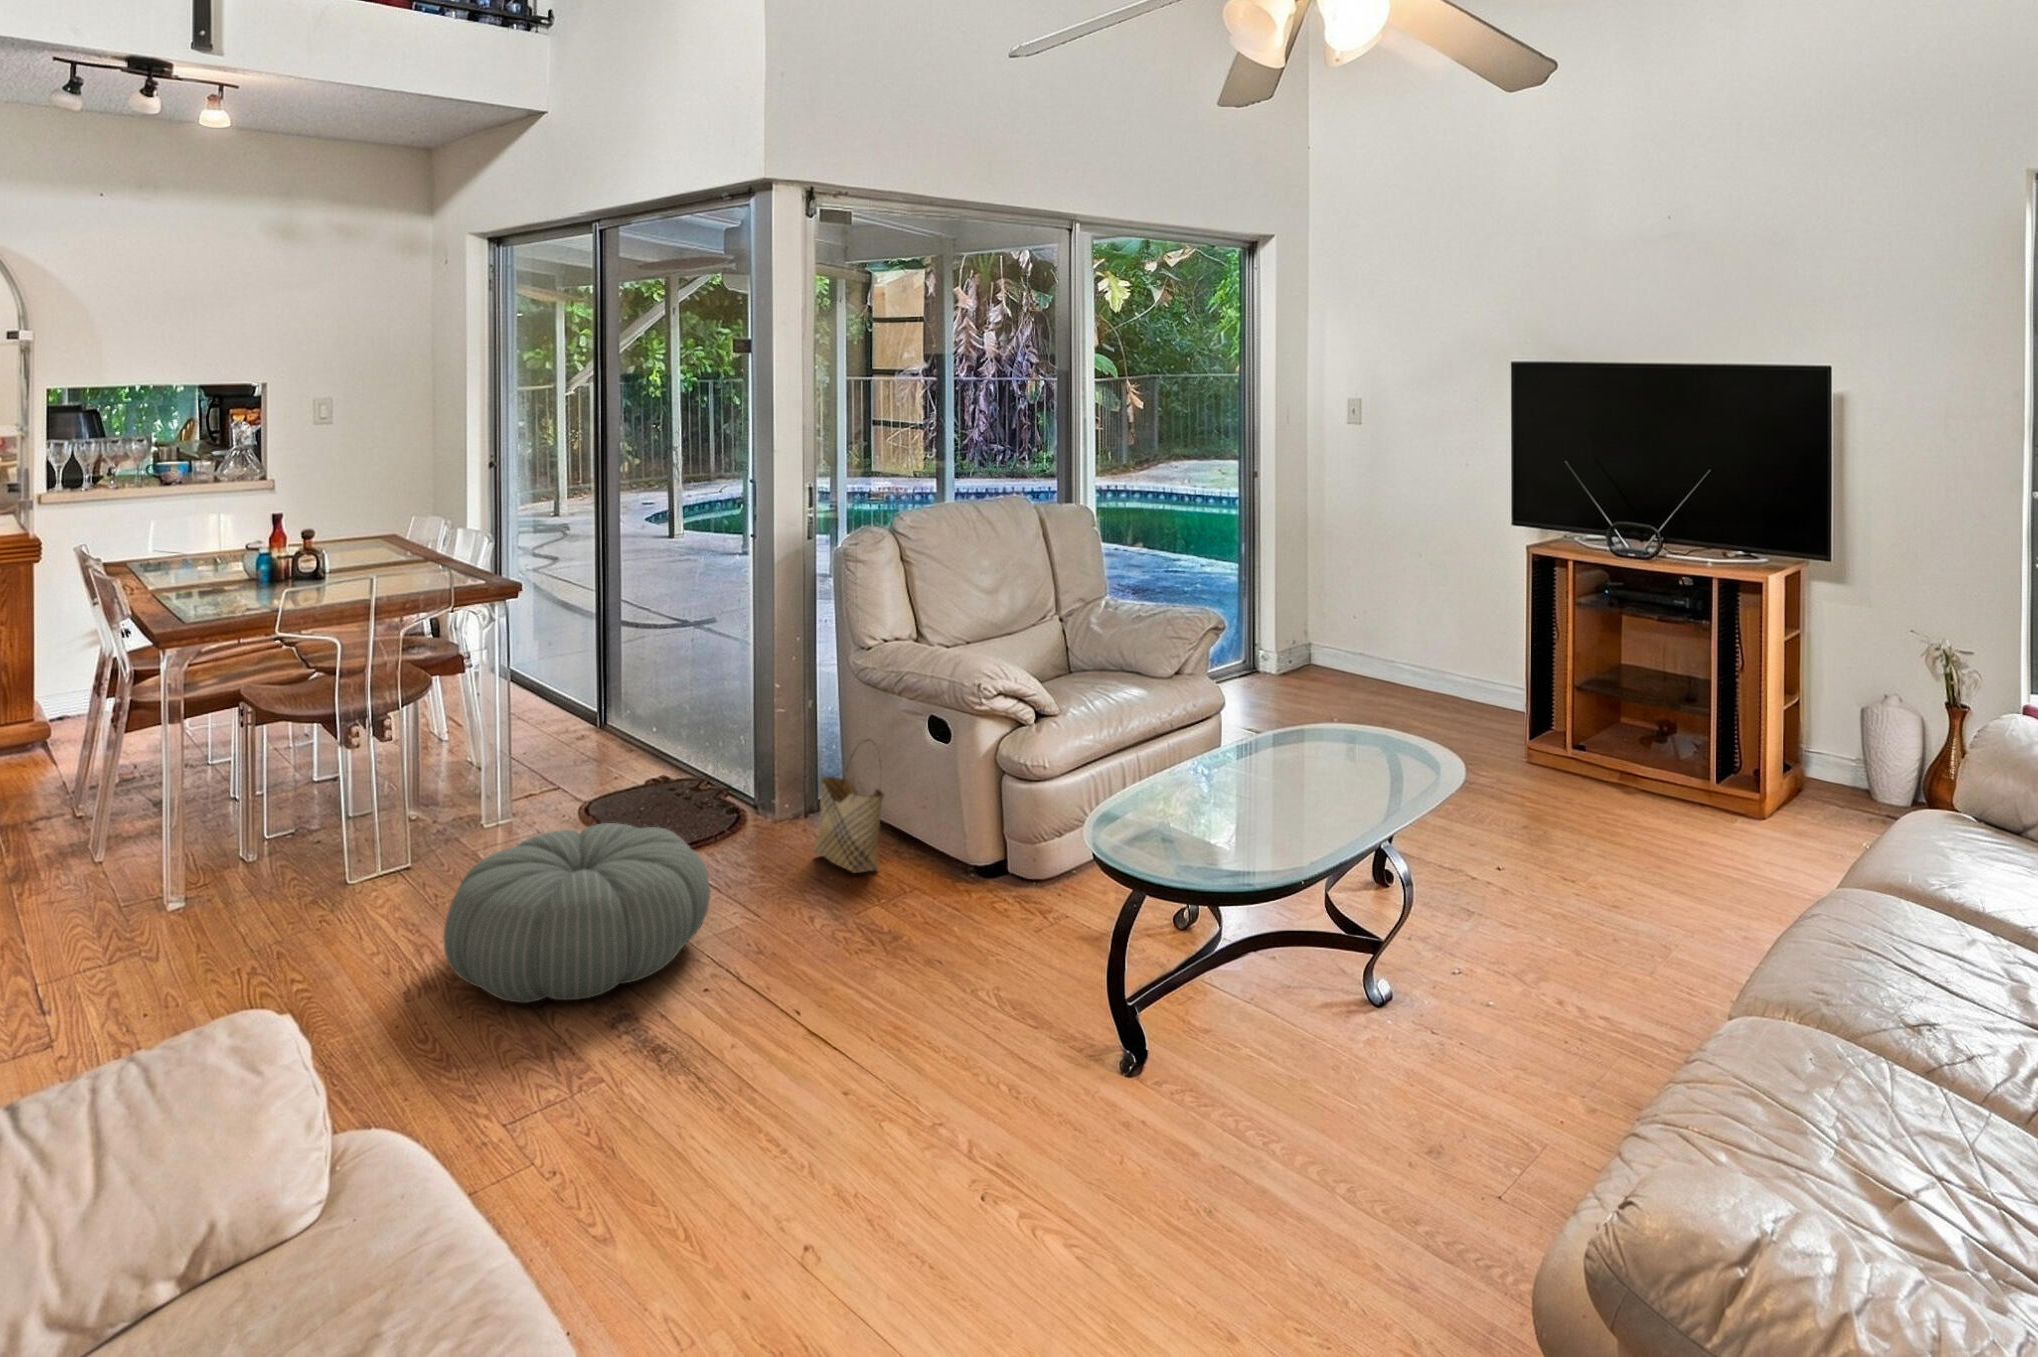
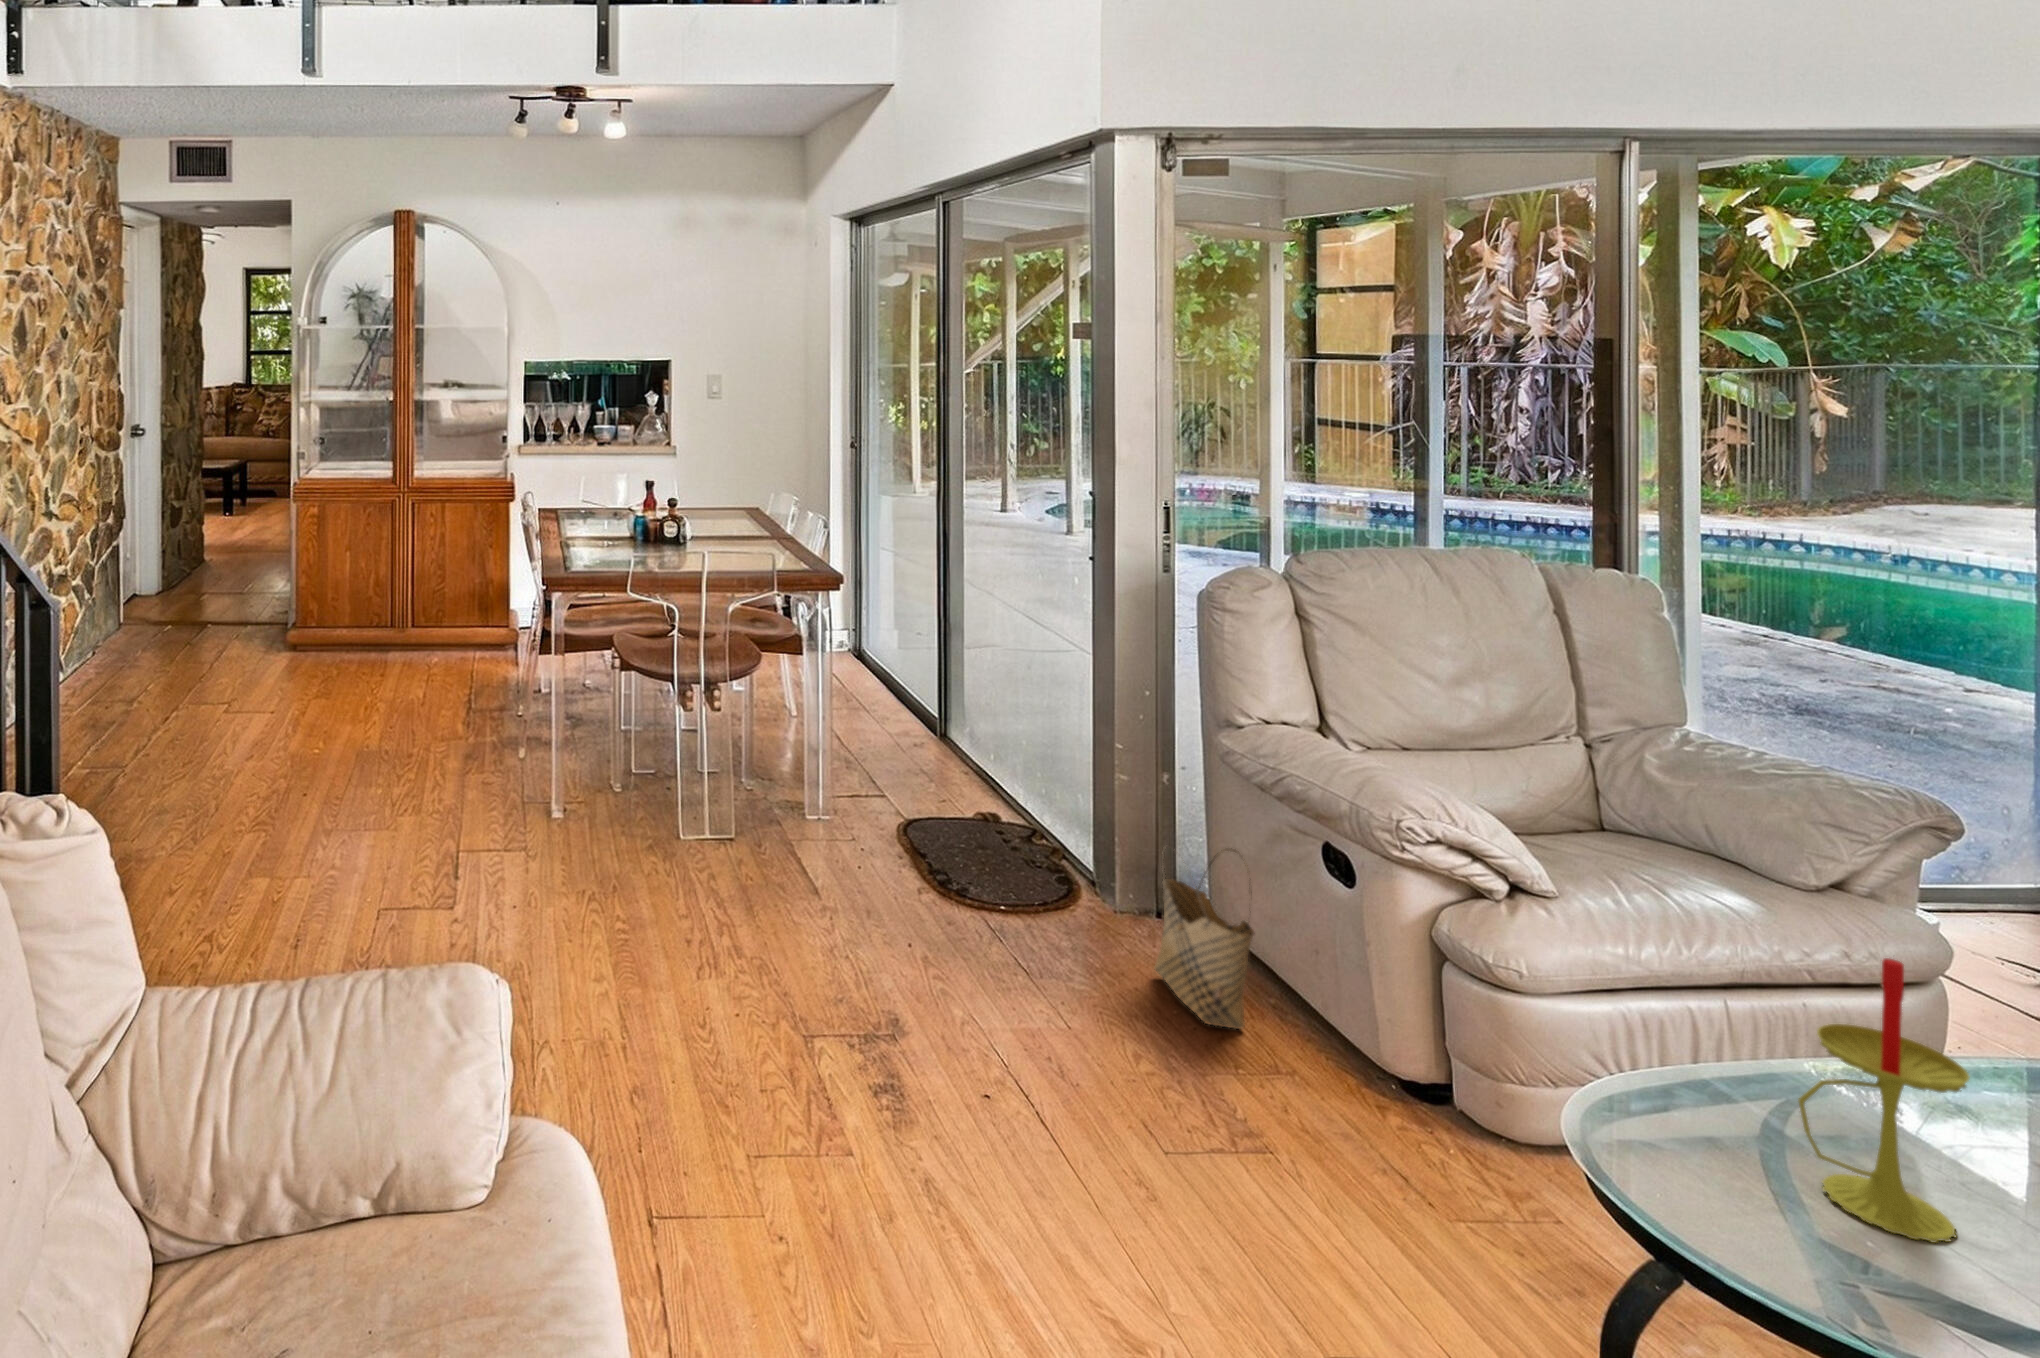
candle: none [1159,672,1218,815] -> present [1798,958,1970,1243]
pouf: present [444,823,710,1003] -> none [715,858,1000,1076]

